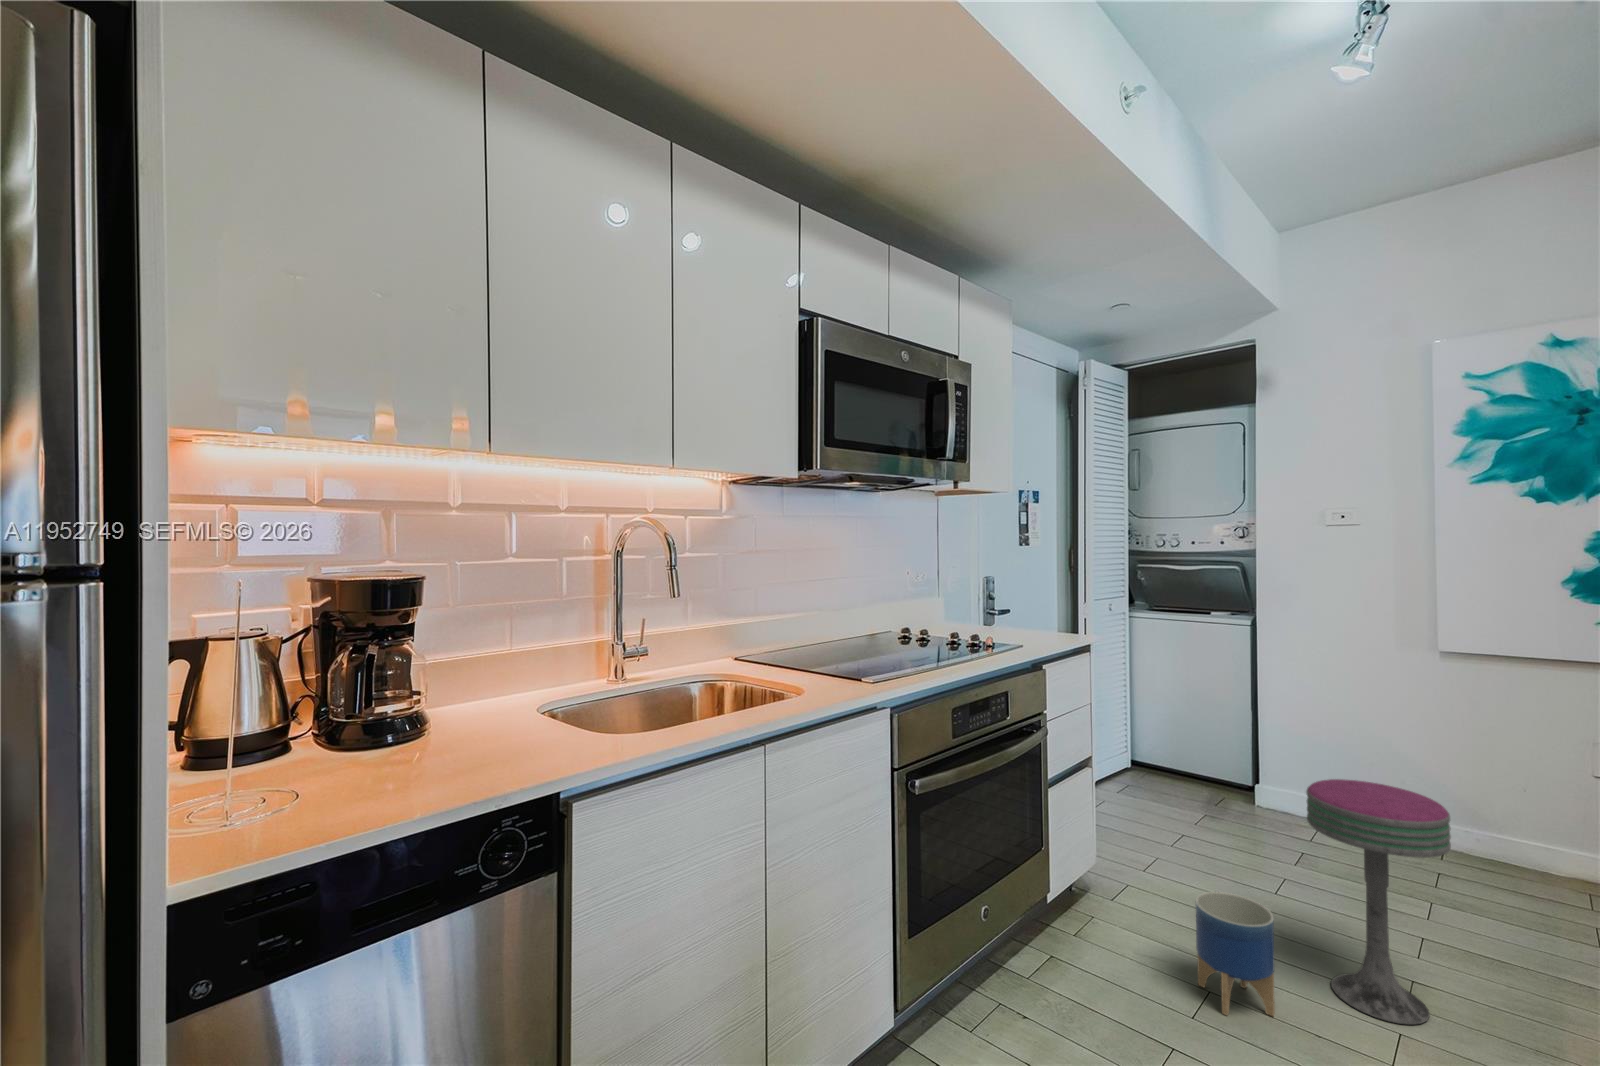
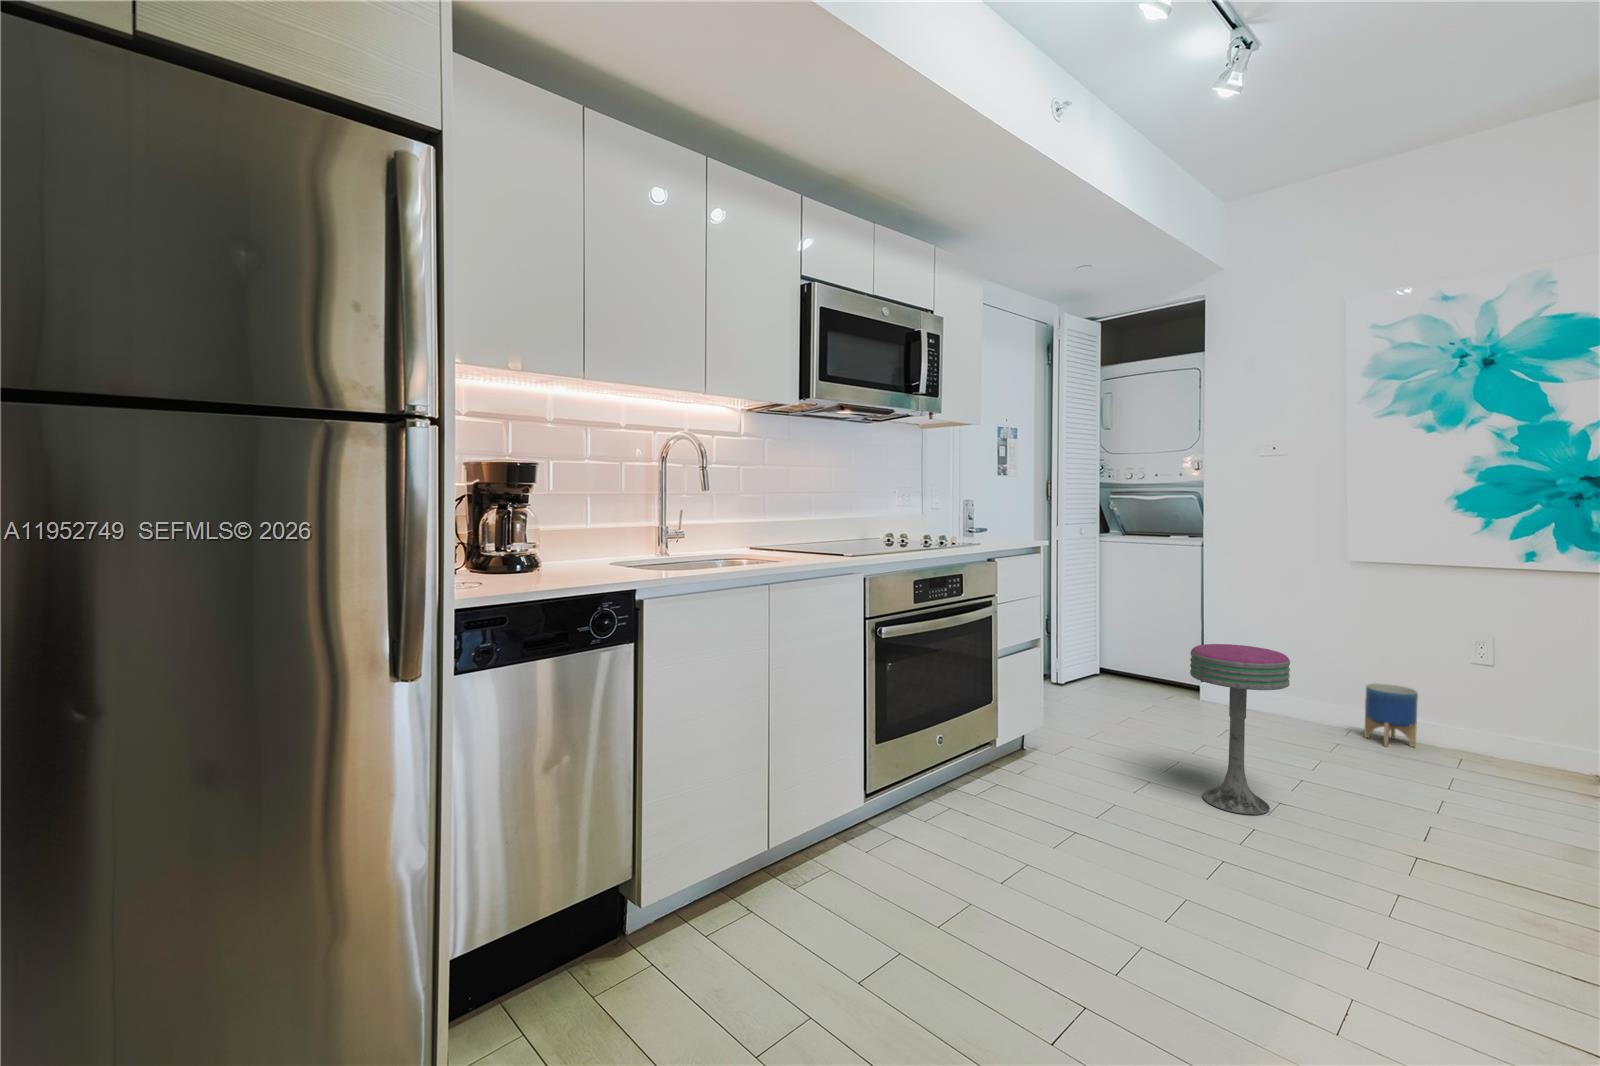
planter: present [1196,892,1275,1016] -> present [1364,683,1418,747]

